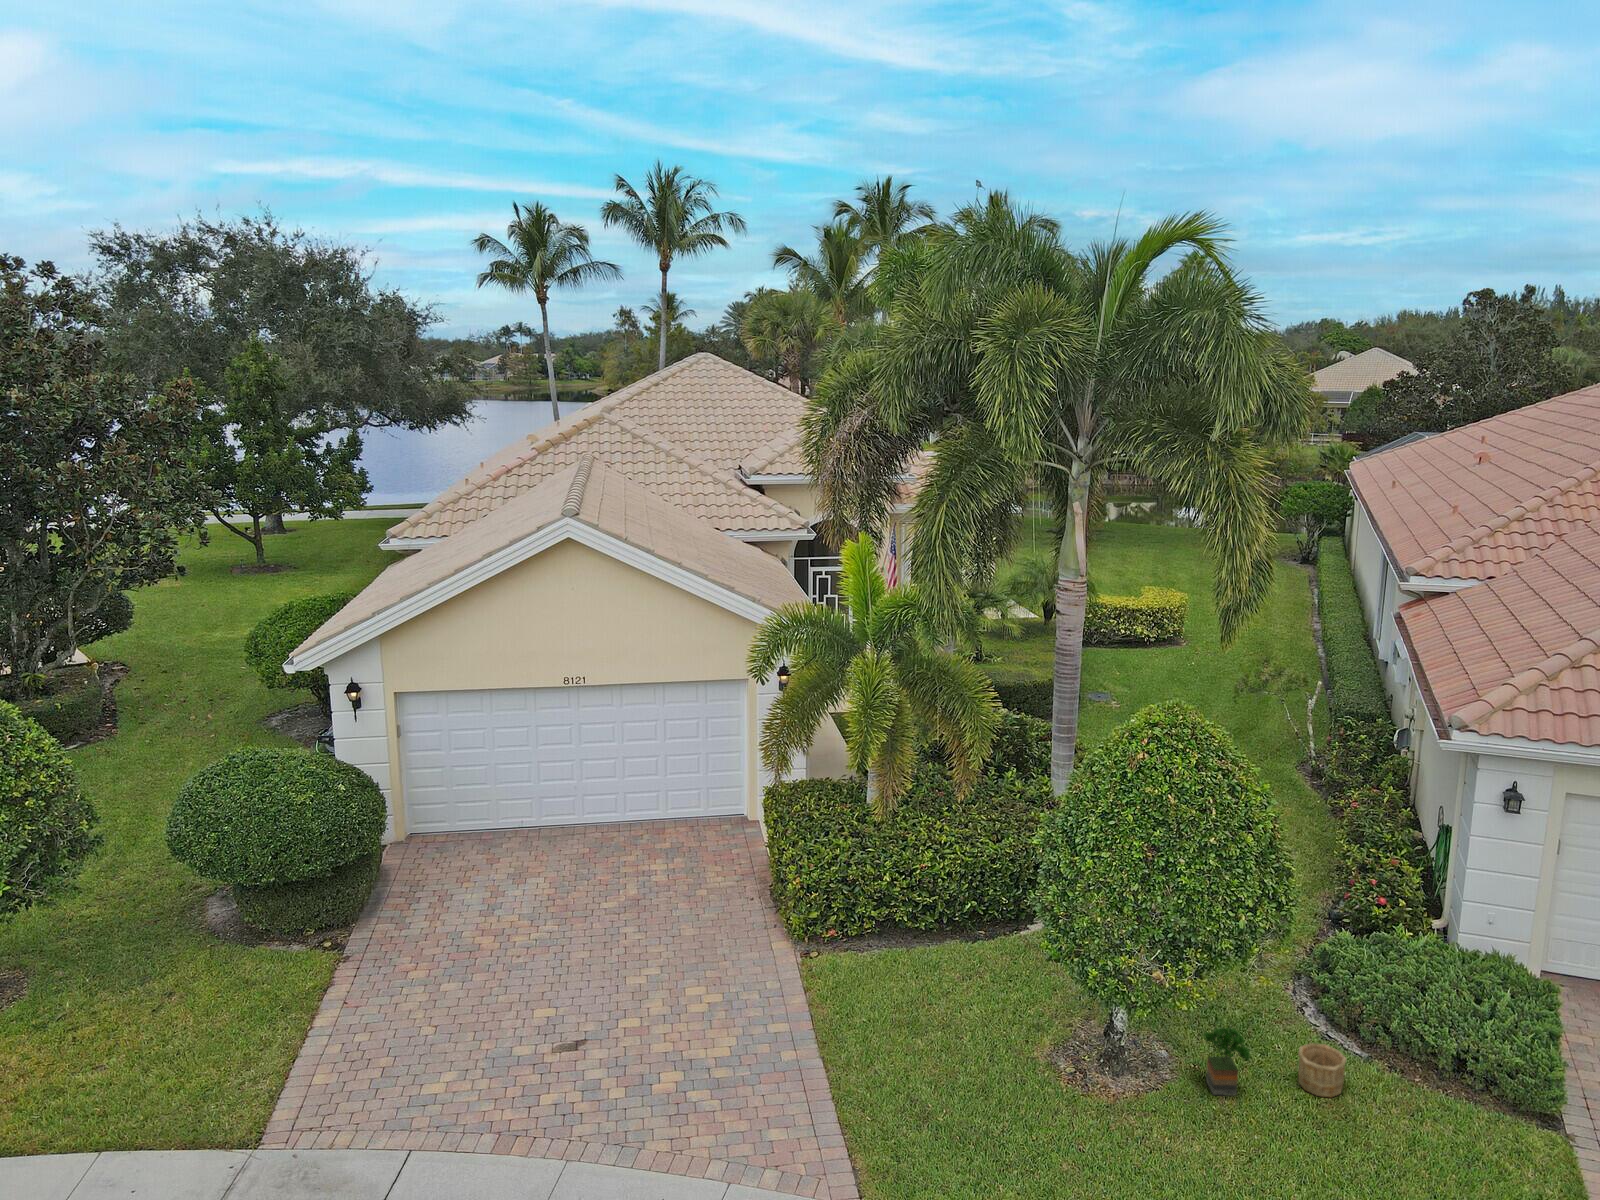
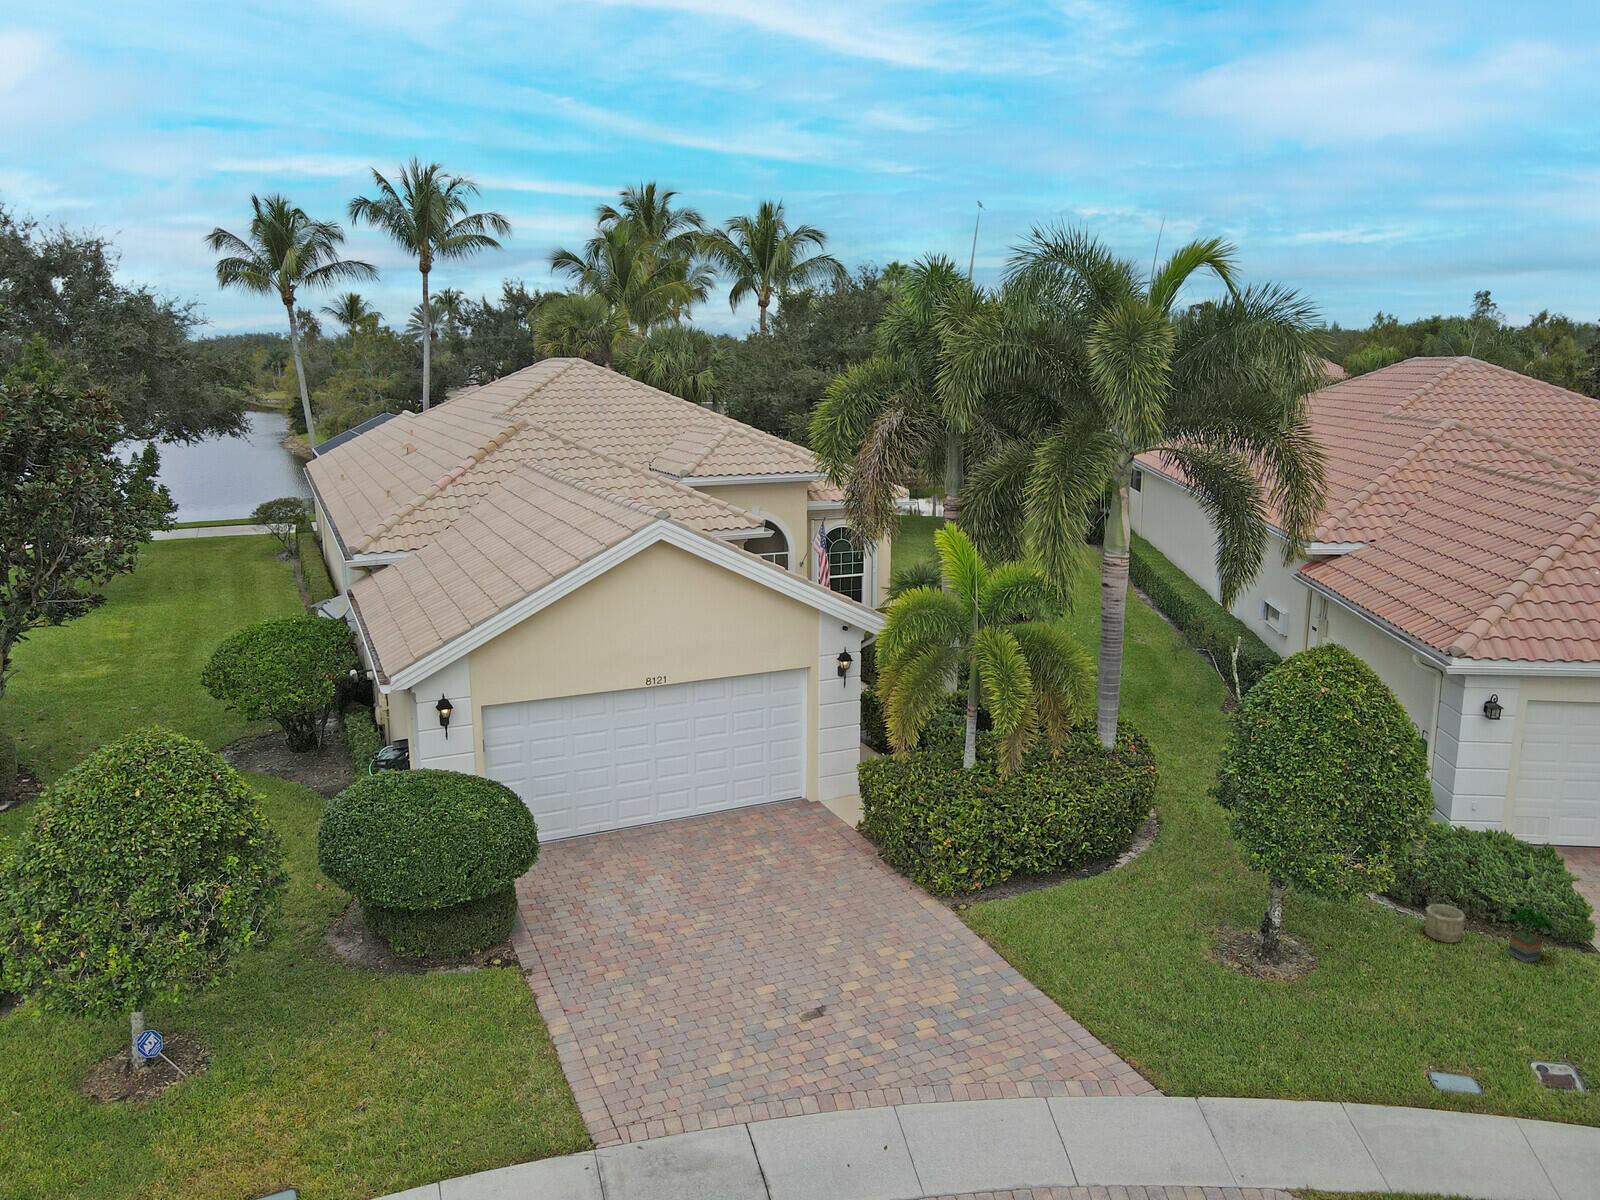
potted tree: present [1204,1028,1250,1096] -> present [1508,907,1555,963]

